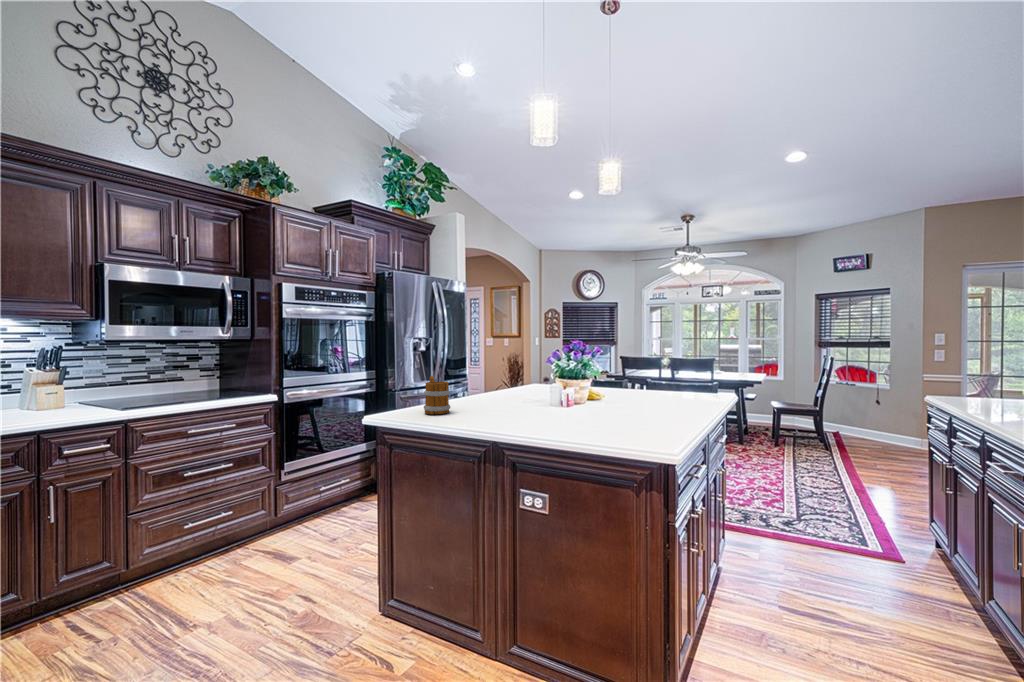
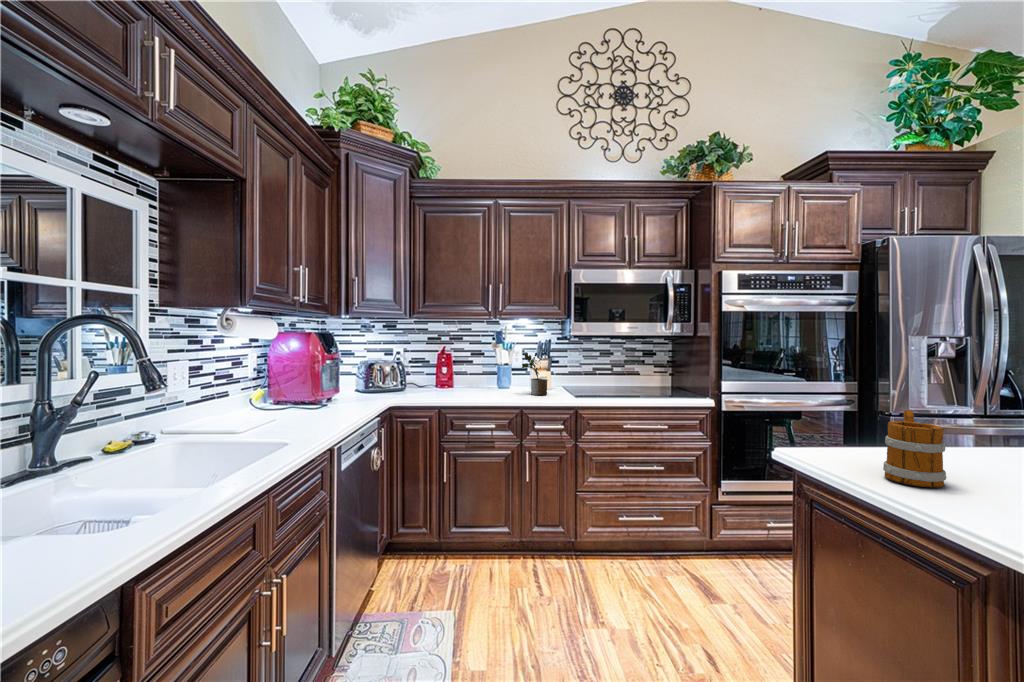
potted plant: none [23,363,69,416] -> present [522,353,548,395]

